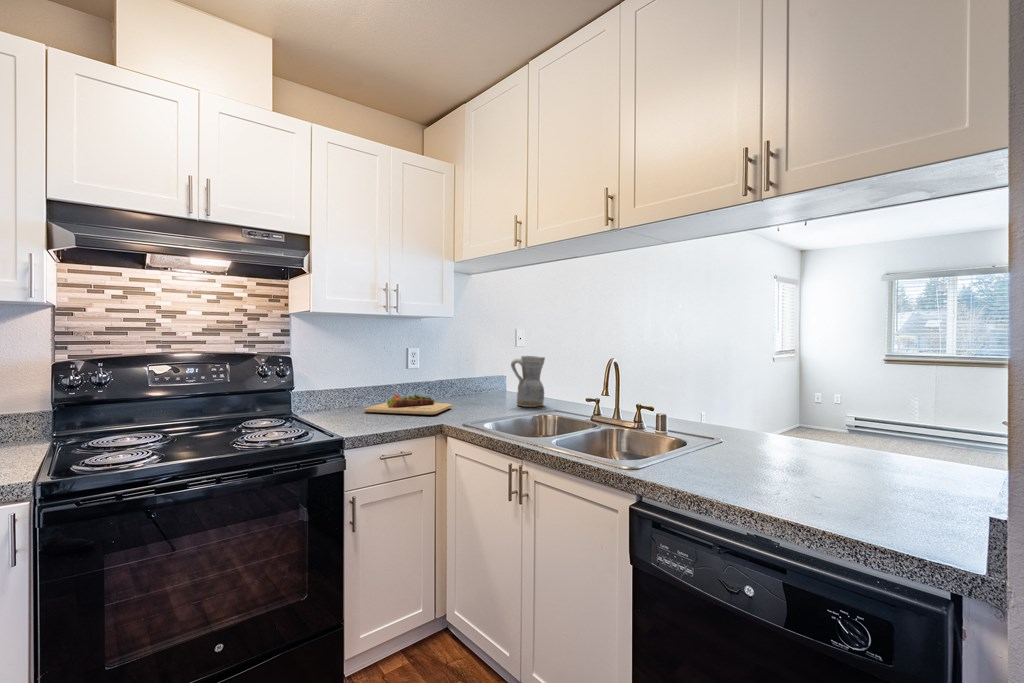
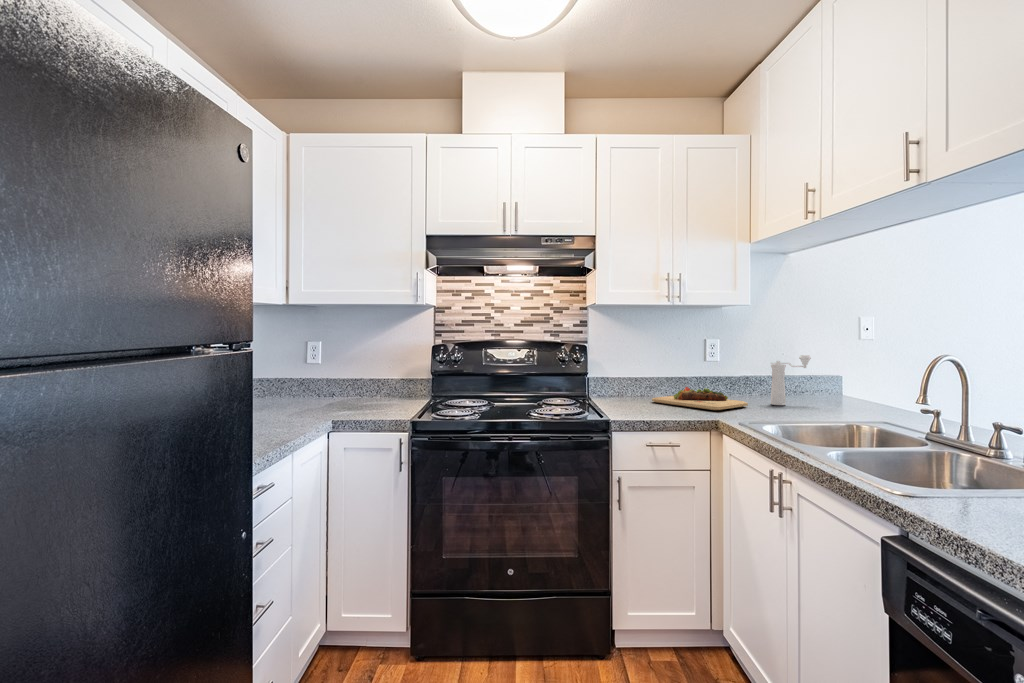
ceramic pitcher: present [511,356,545,407] -> none [828,351,879,415]
pepper mill: none [465,360,494,404] -> present [771,355,811,405]

